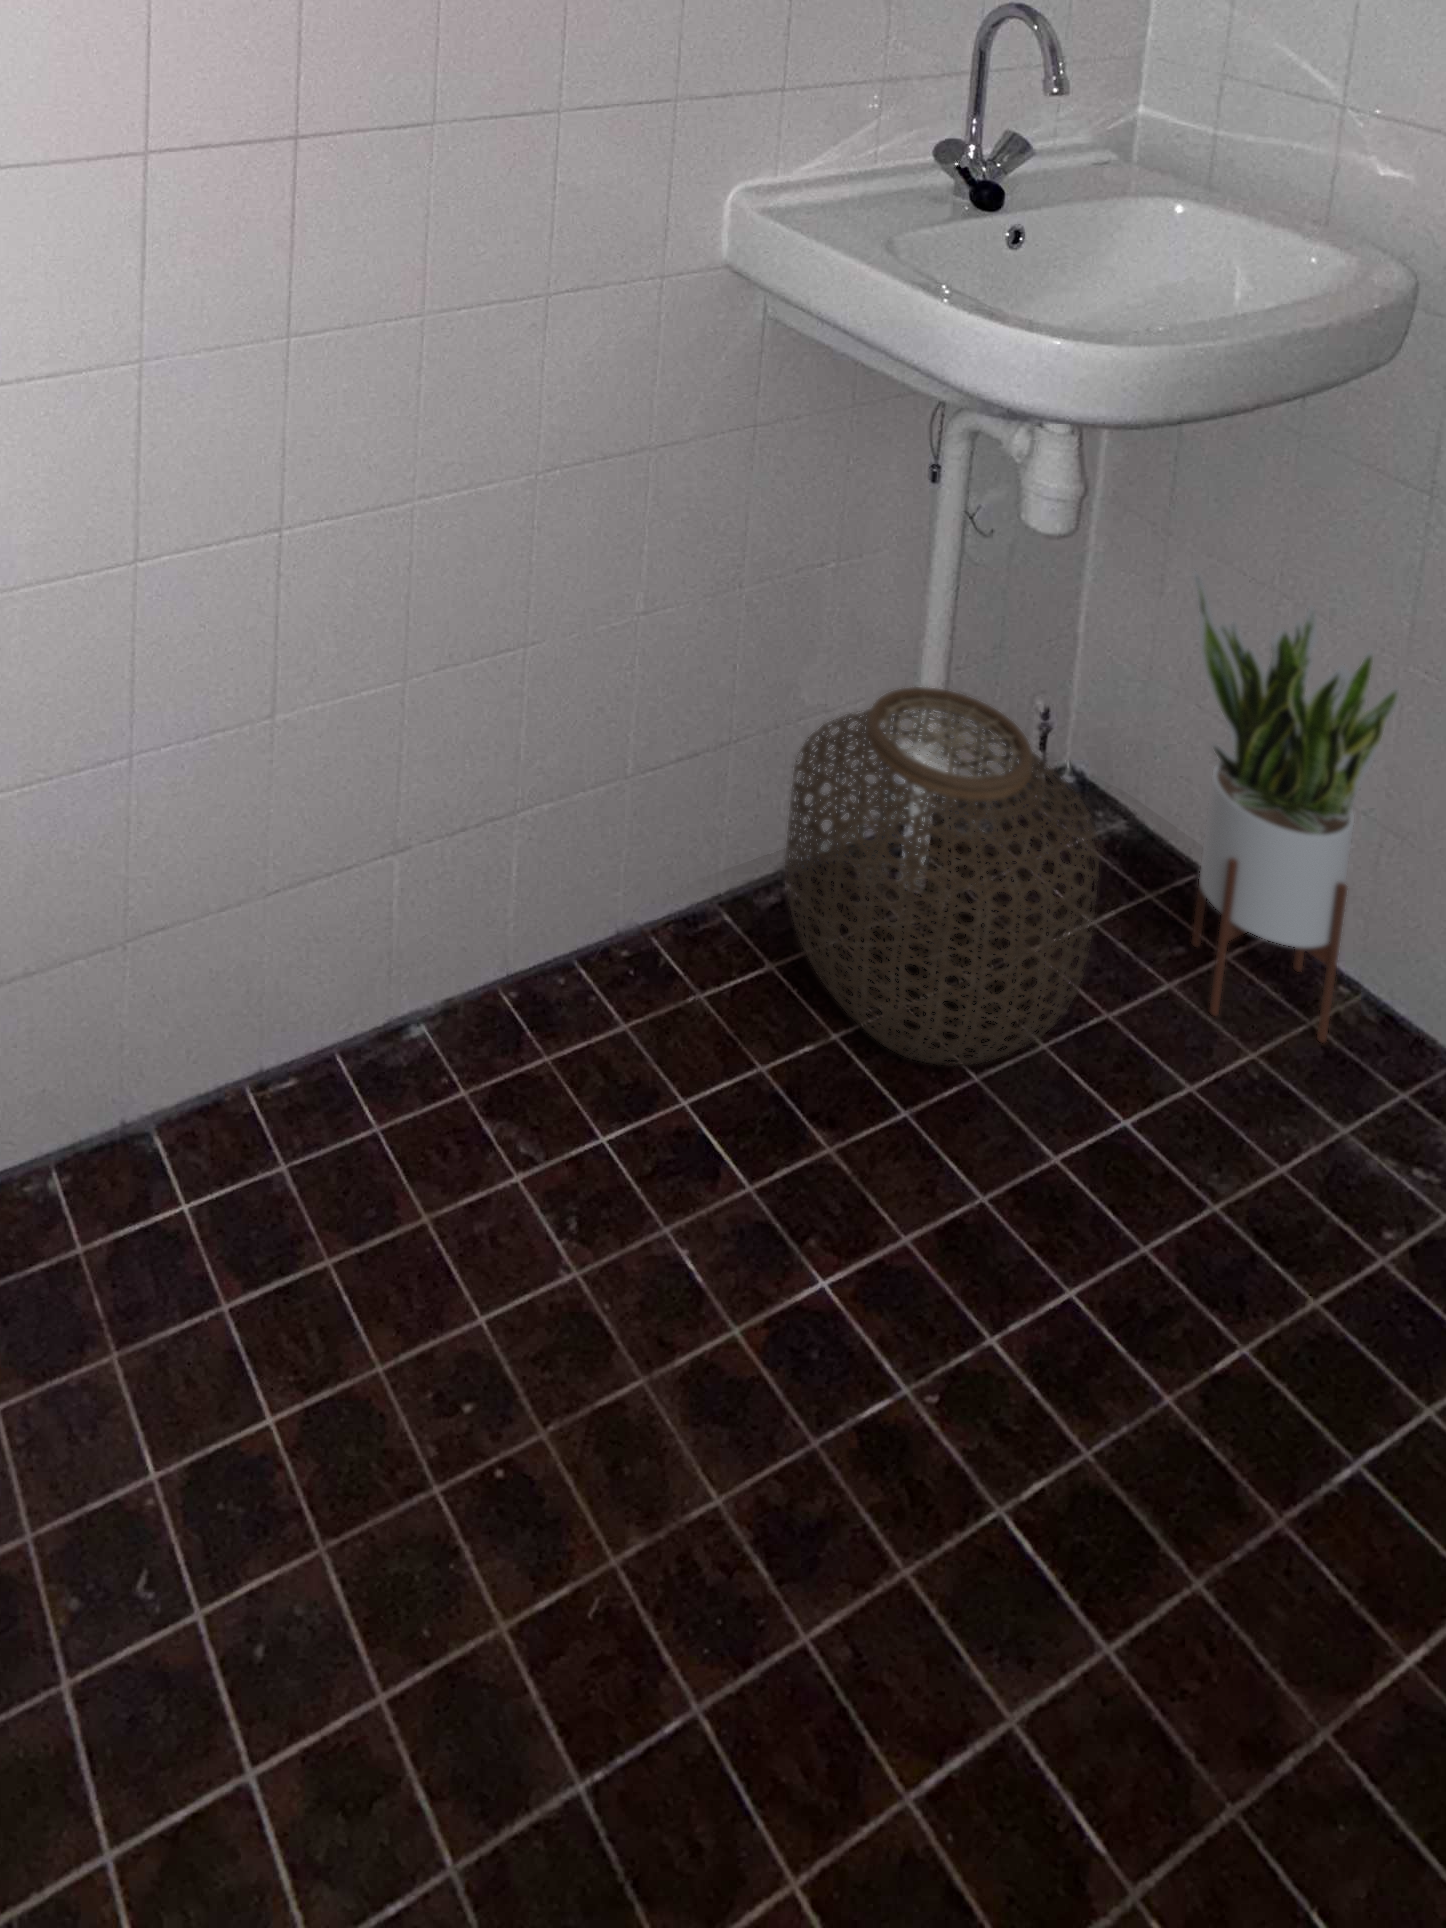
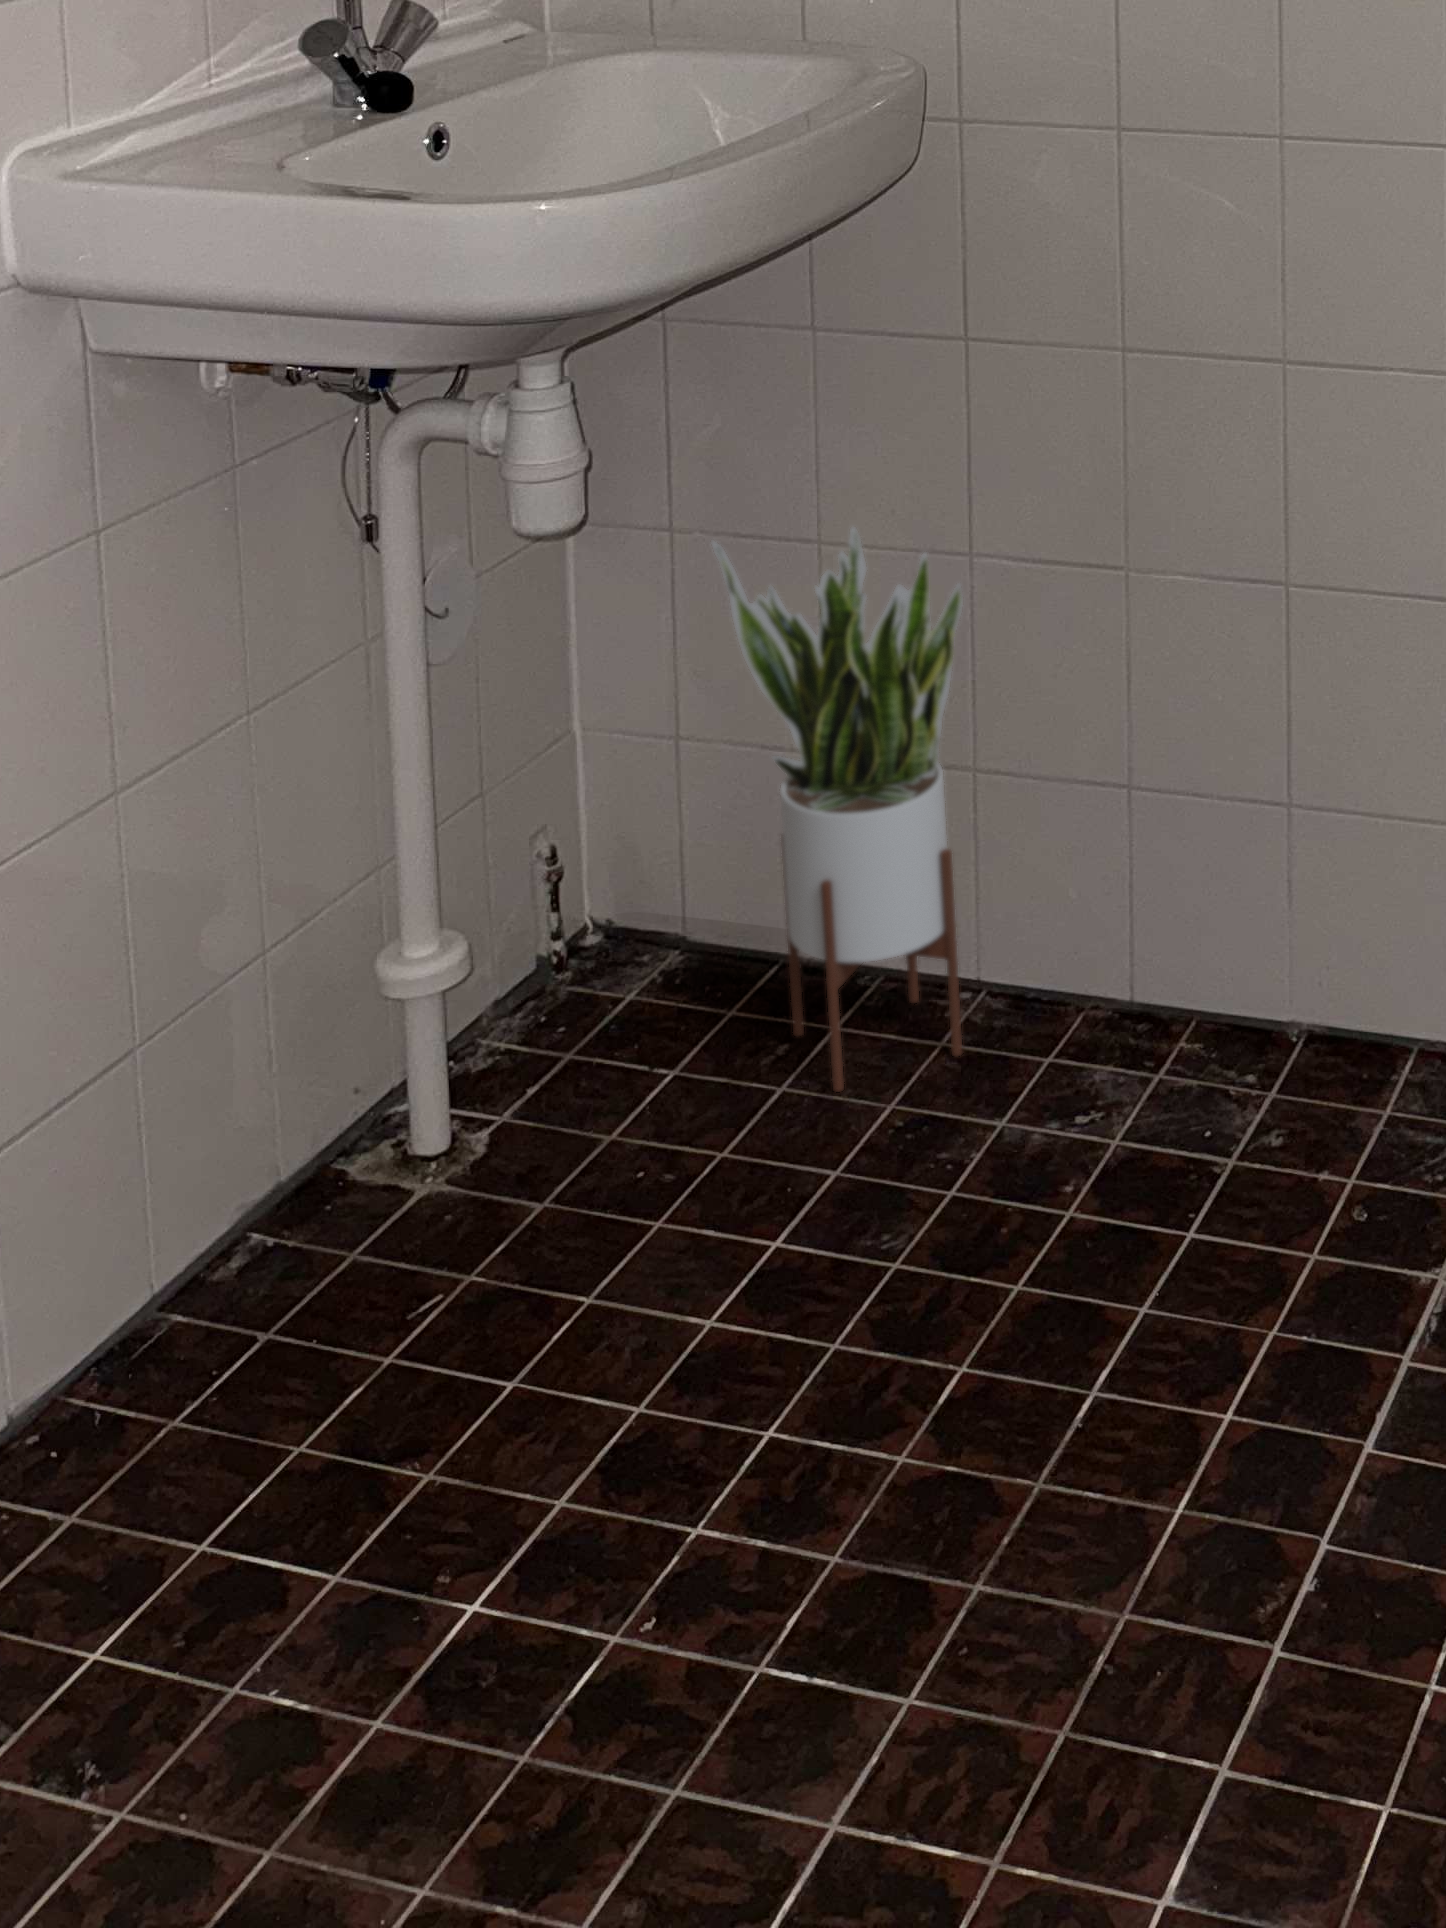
woven basket: present [786,687,1100,1065] -> none [246,816,691,1333]

